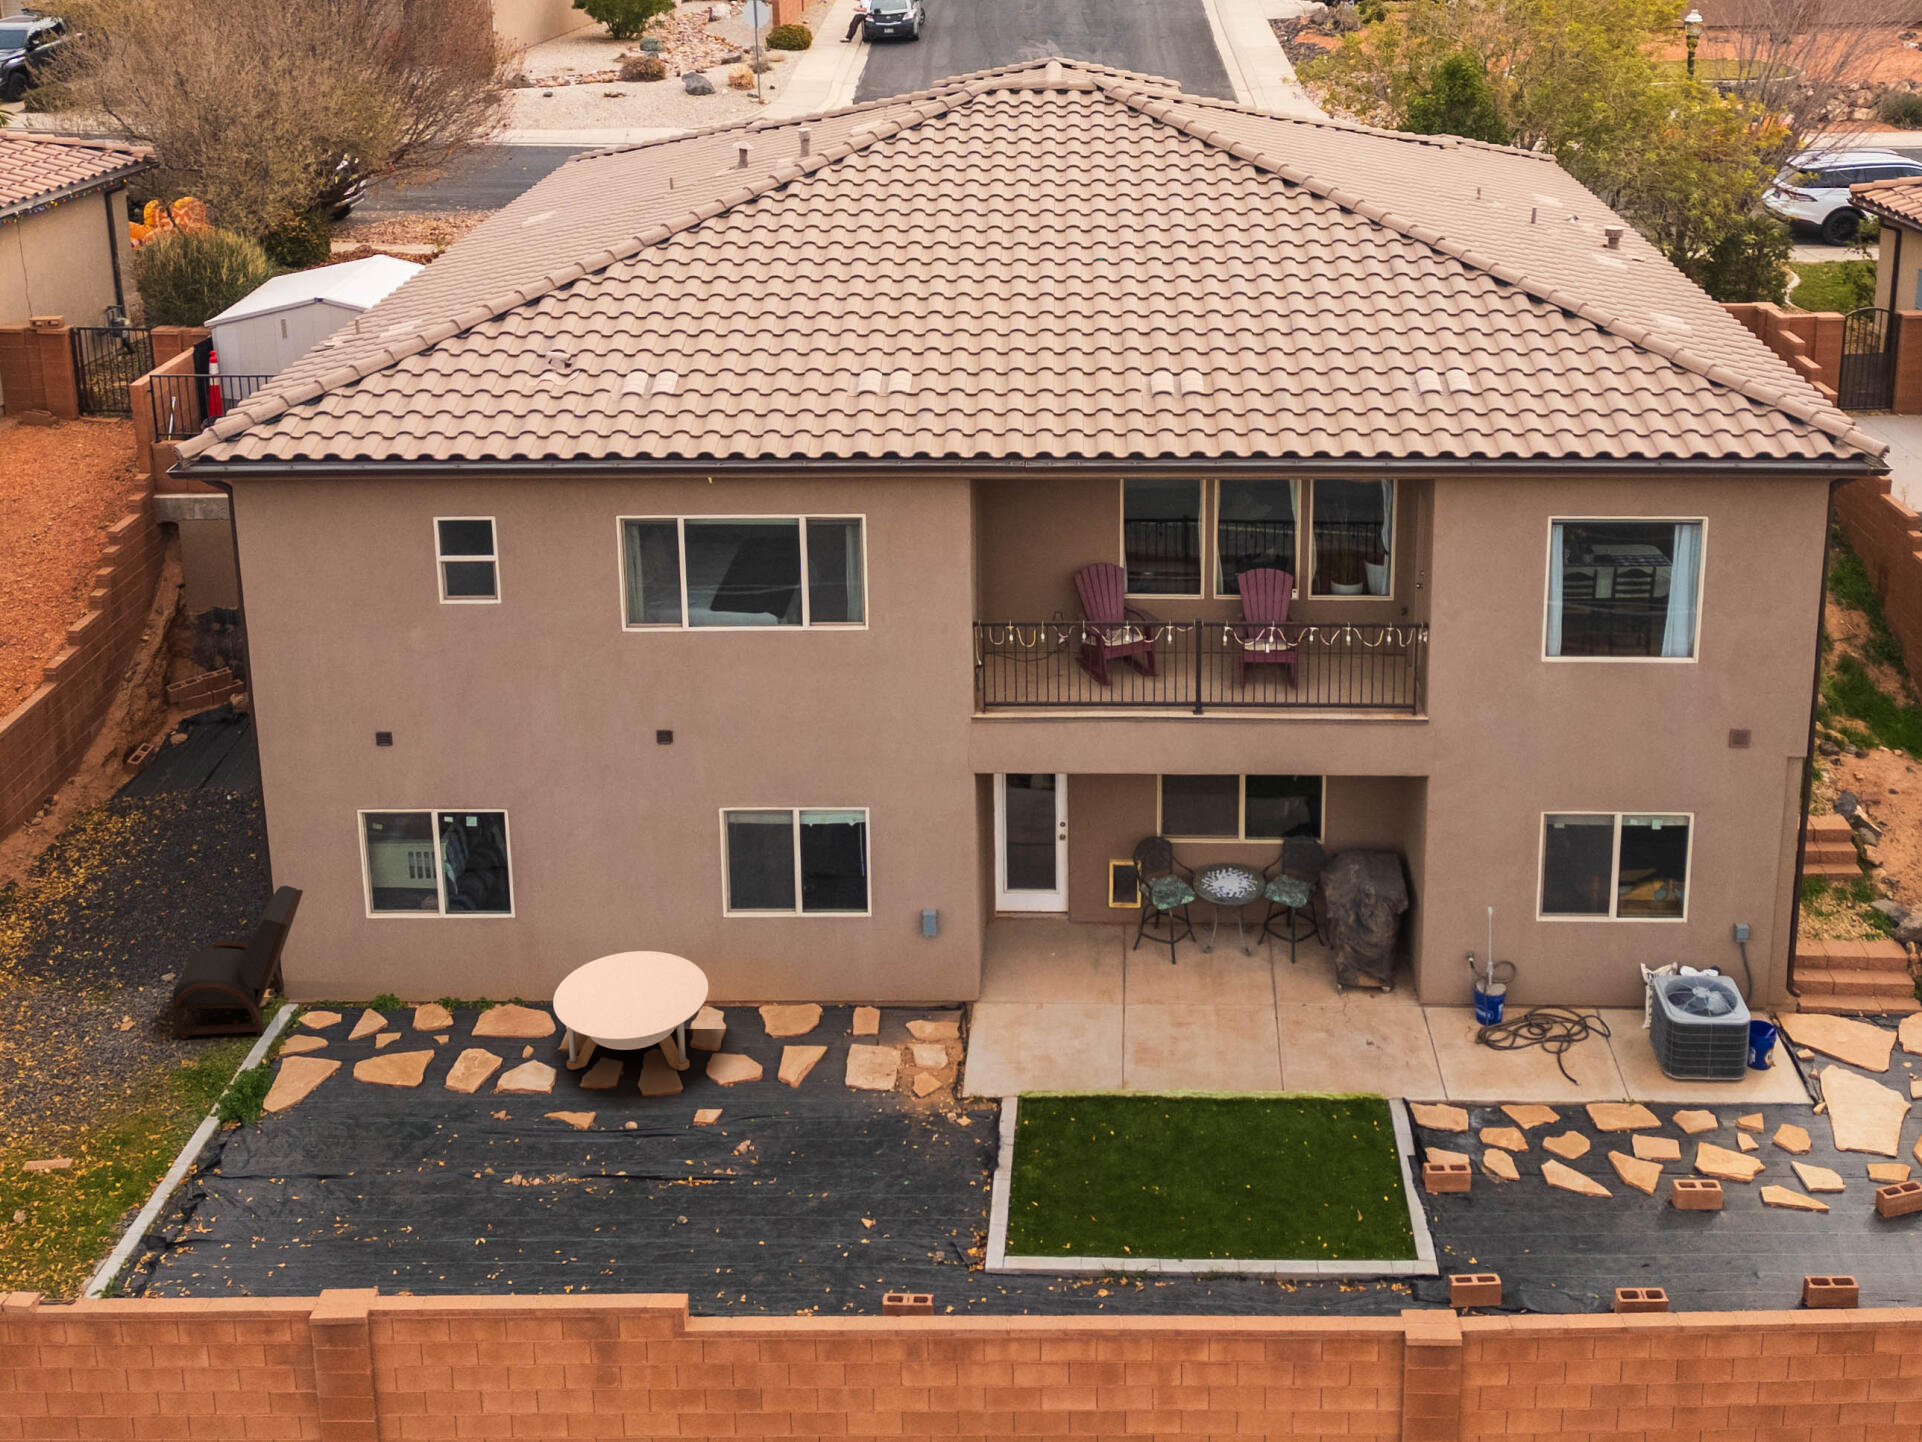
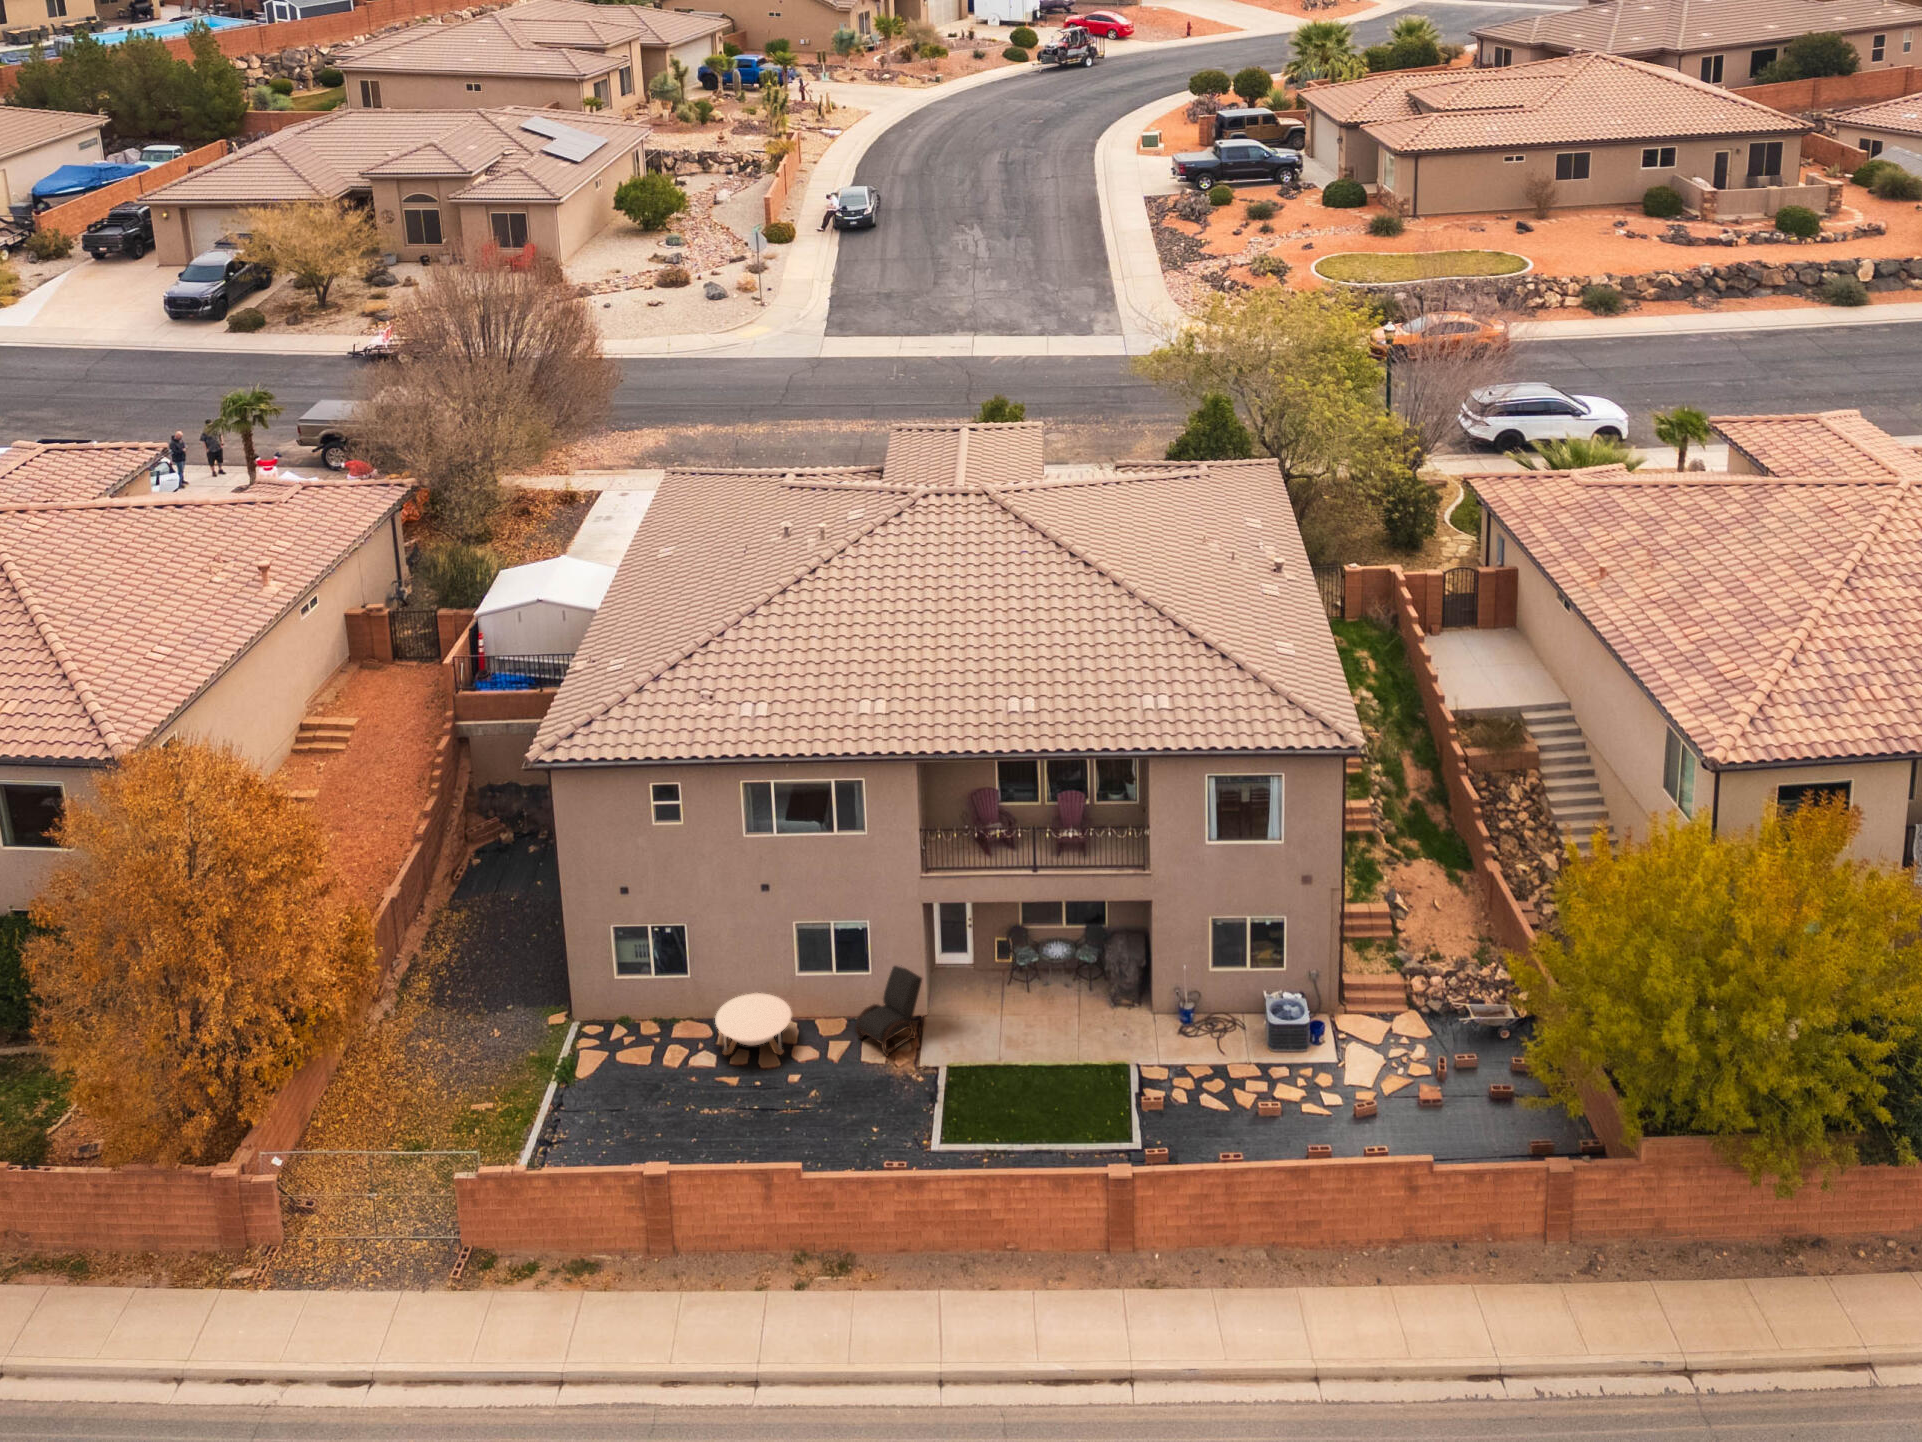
lounge chair: present [172,886,303,1039] -> present [855,966,922,1056]

